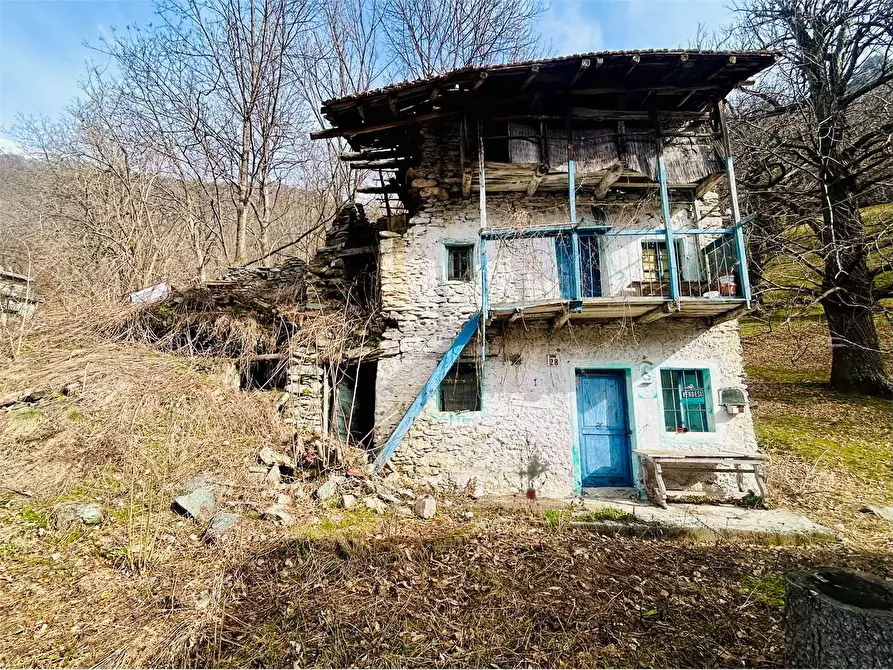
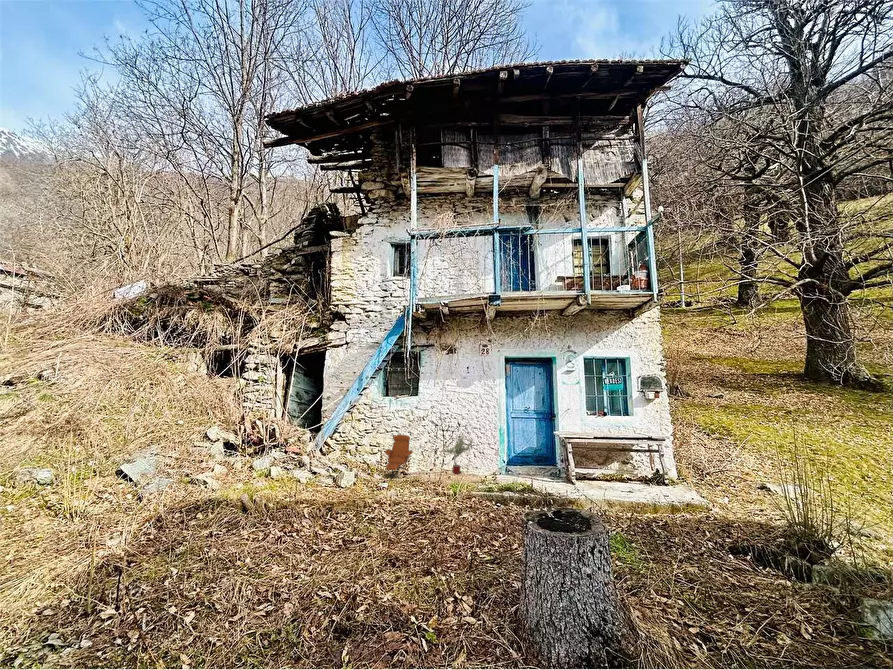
lounge chair: none [451,455,482,508] -> present [385,435,413,478]

